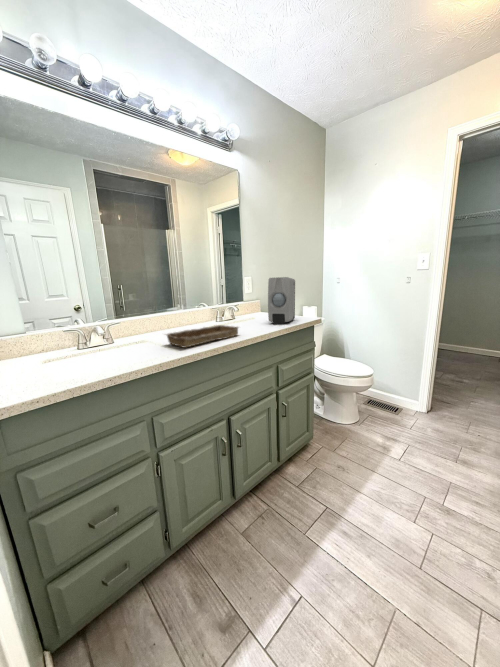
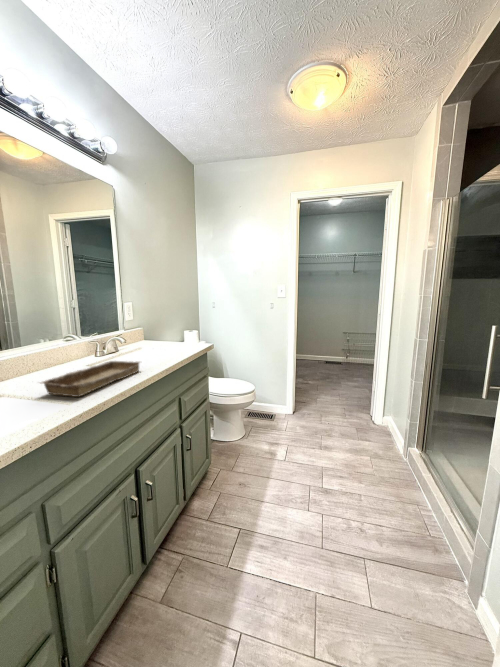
soap dispenser: present [268,277,295,324] -> none [162,305,189,353]

